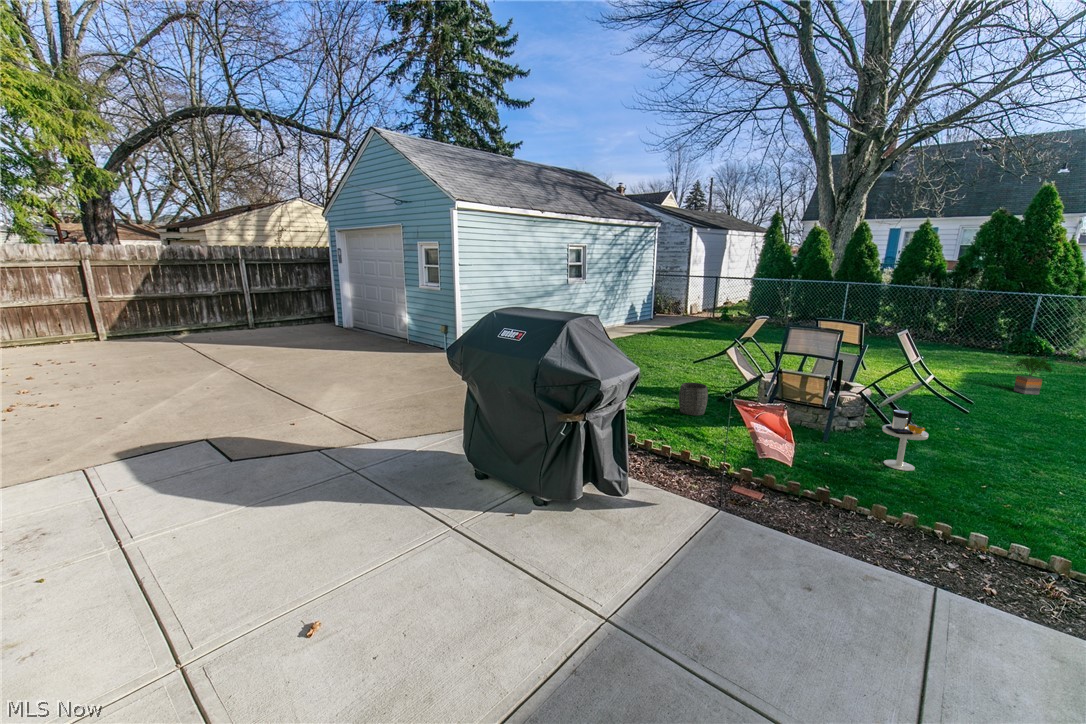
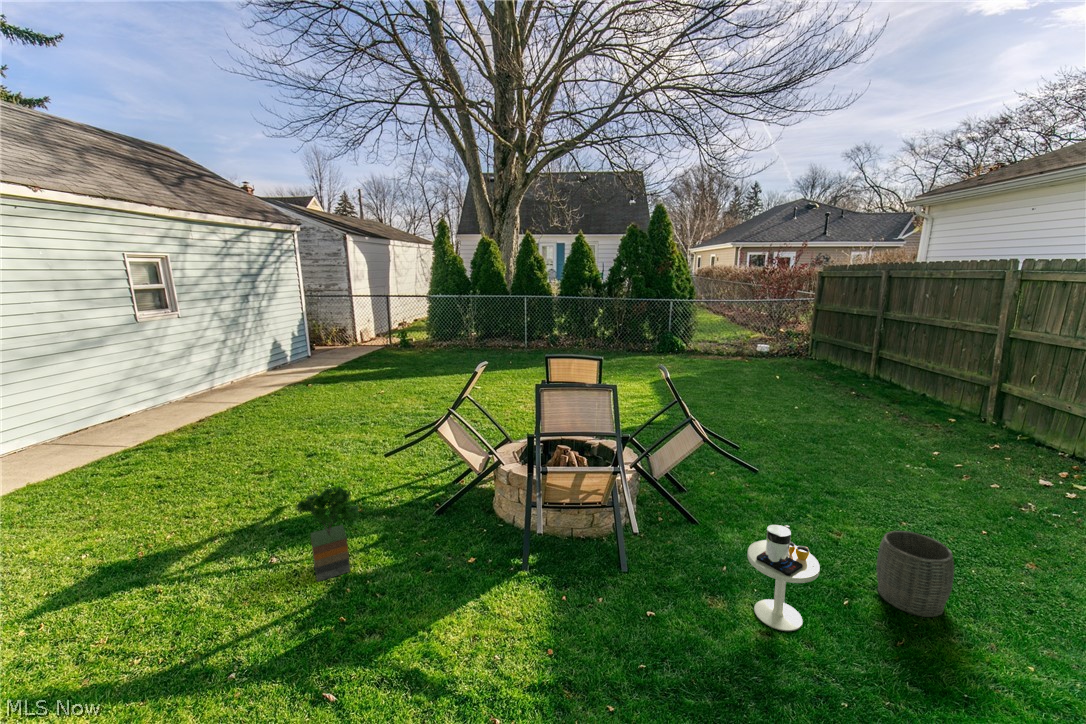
potted tree: present [1014,358,1053,395] -> present [296,487,358,582]
woven basket: present [679,383,708,415] -> present [876,531,954,617]

